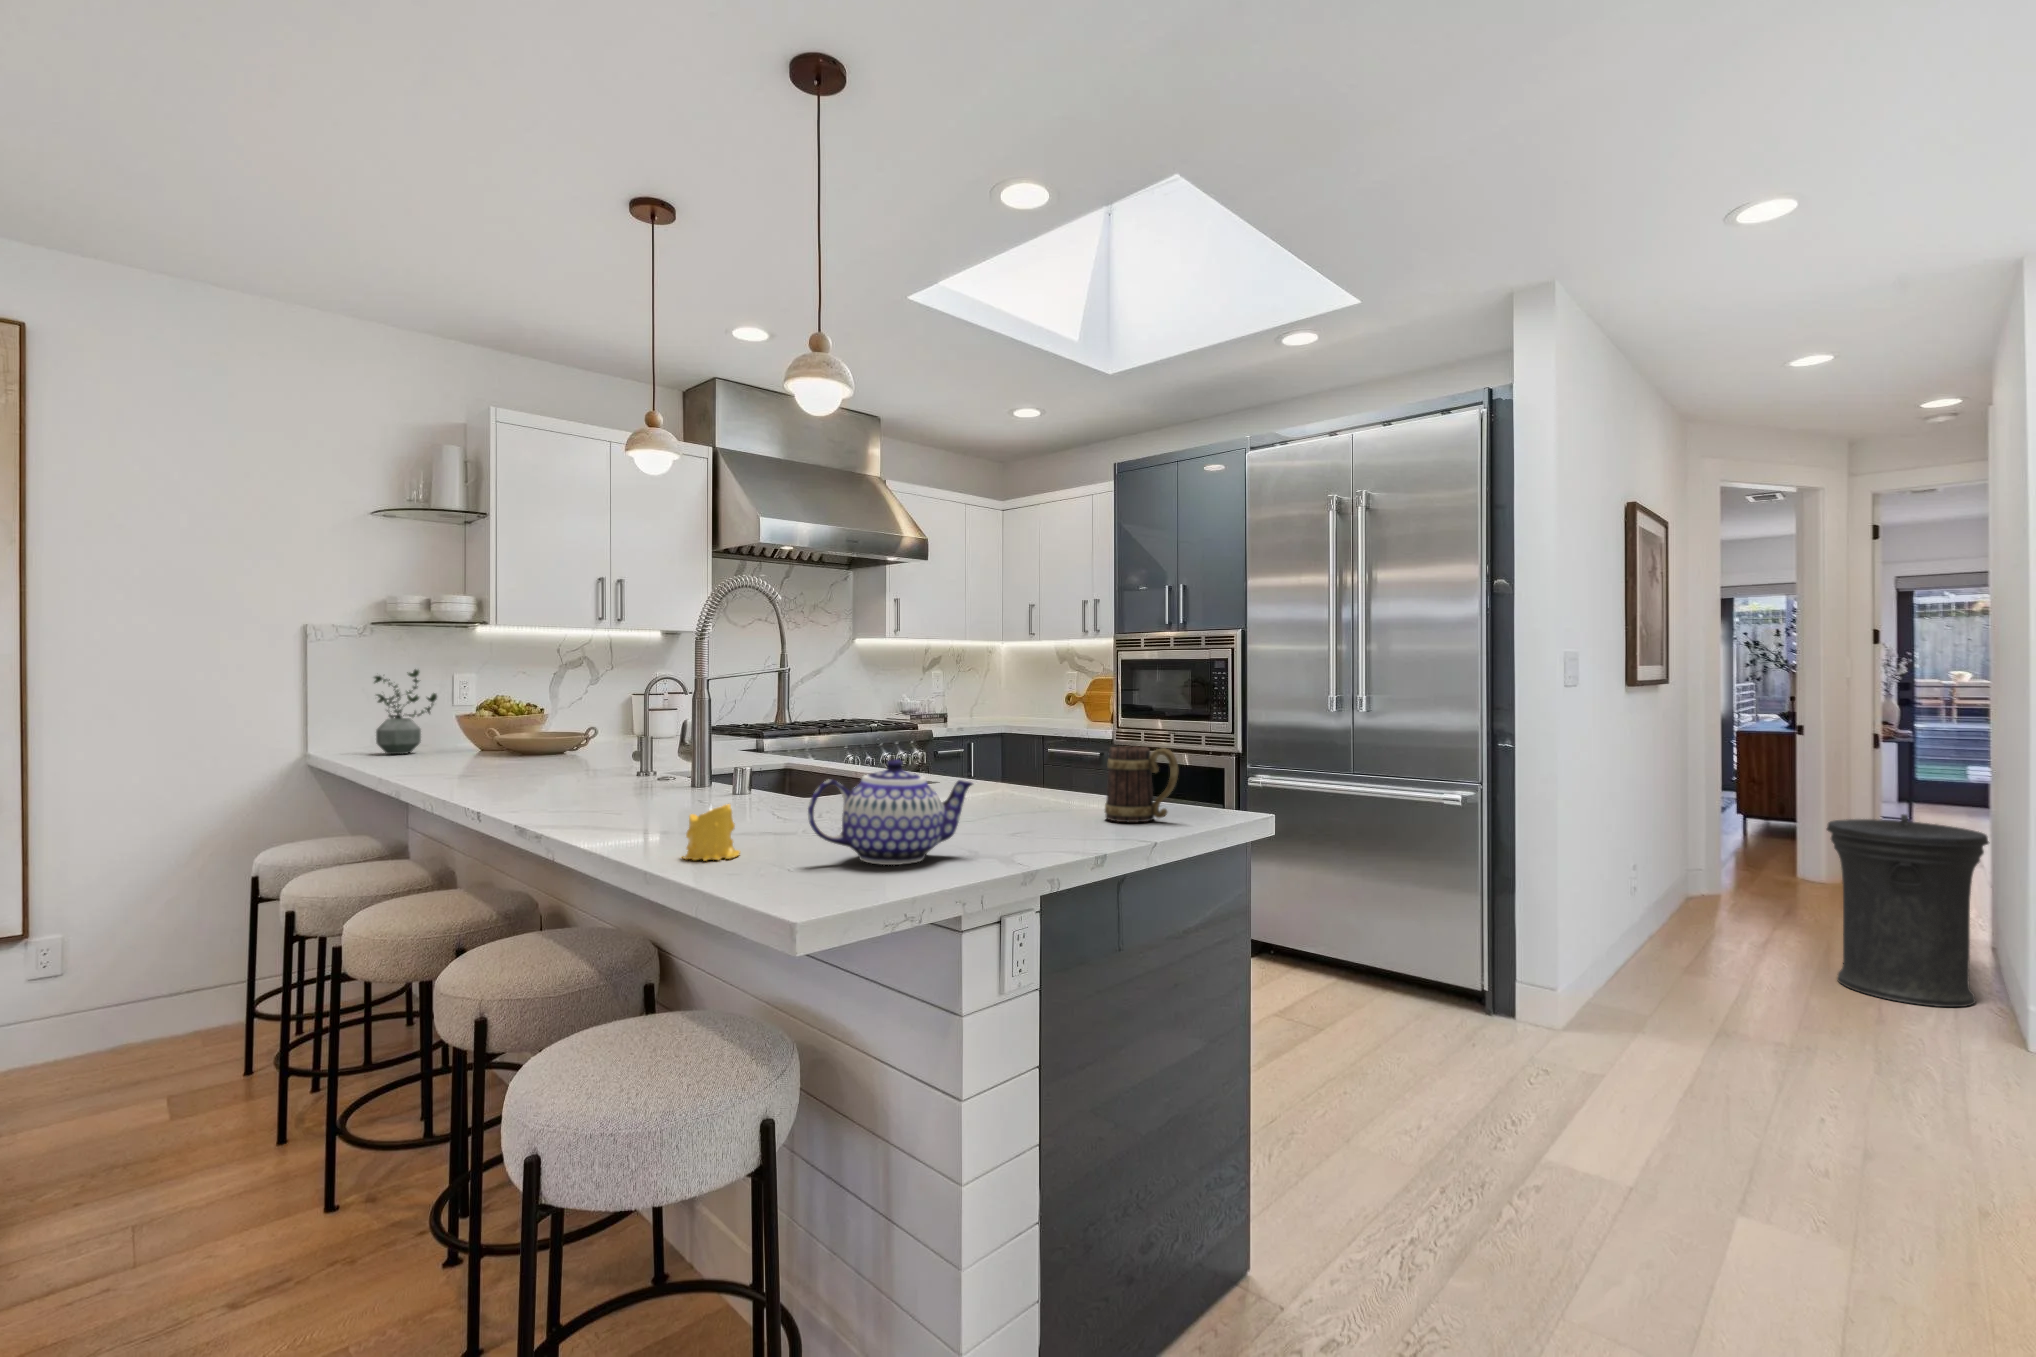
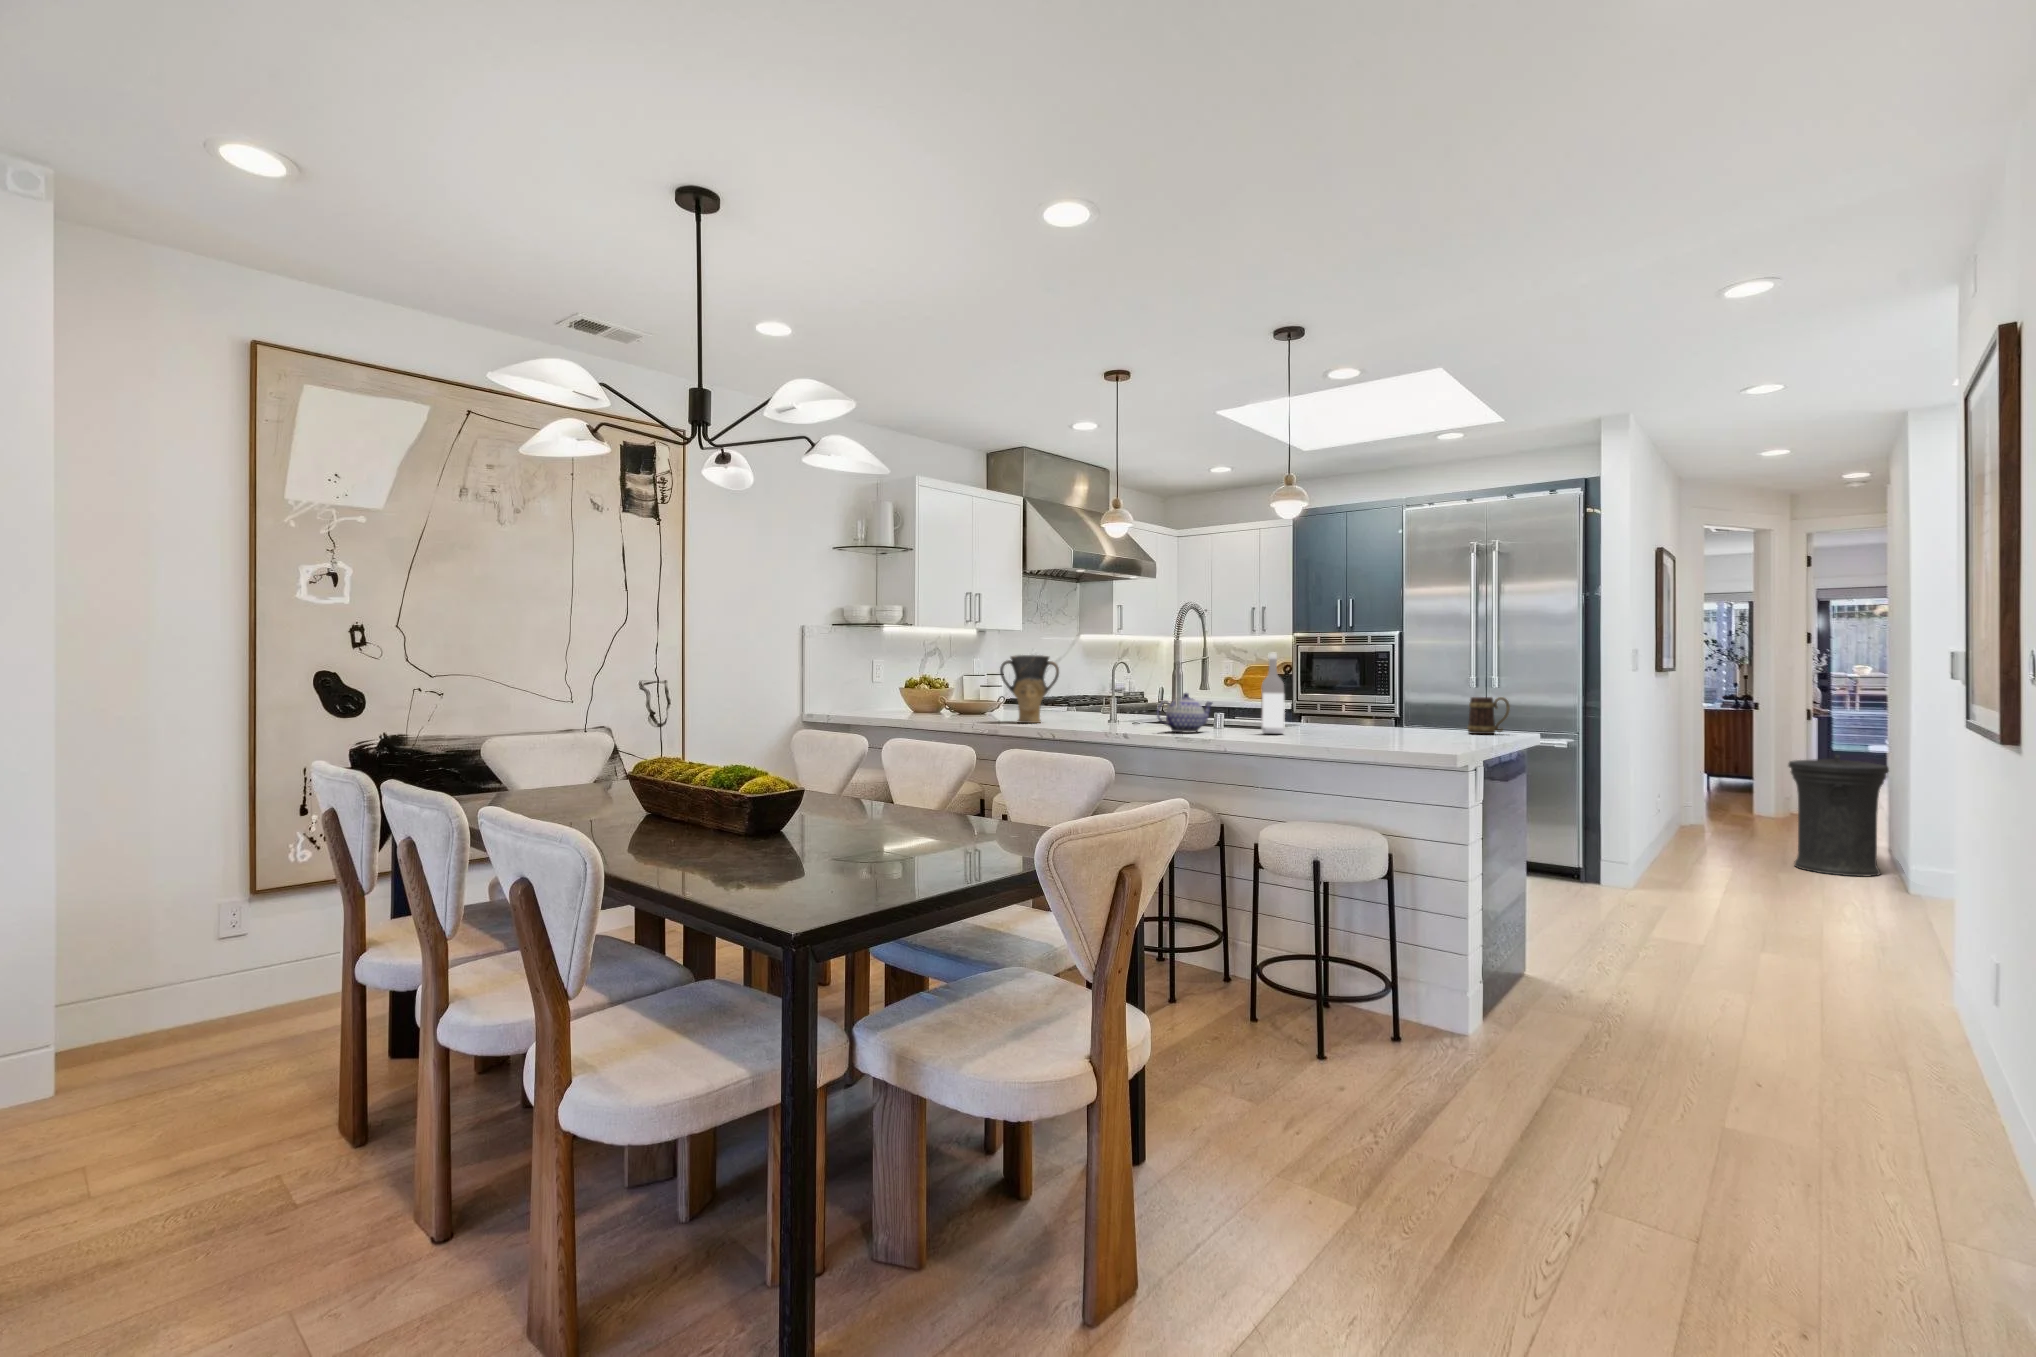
wine bottle: none [721,662,764,817] -> present [1261,653,1285,734]
vase: none [484,666,577,774] -> present [1000,655,1059,723]
potted plant: present [374,669,437,754] -> none [847,657,886,716]
teapot: present [808,759,973,865] -> present [1157,693,1212,733]
candle: present [682,804,740,861] -> none [1321,718,1351,744]

